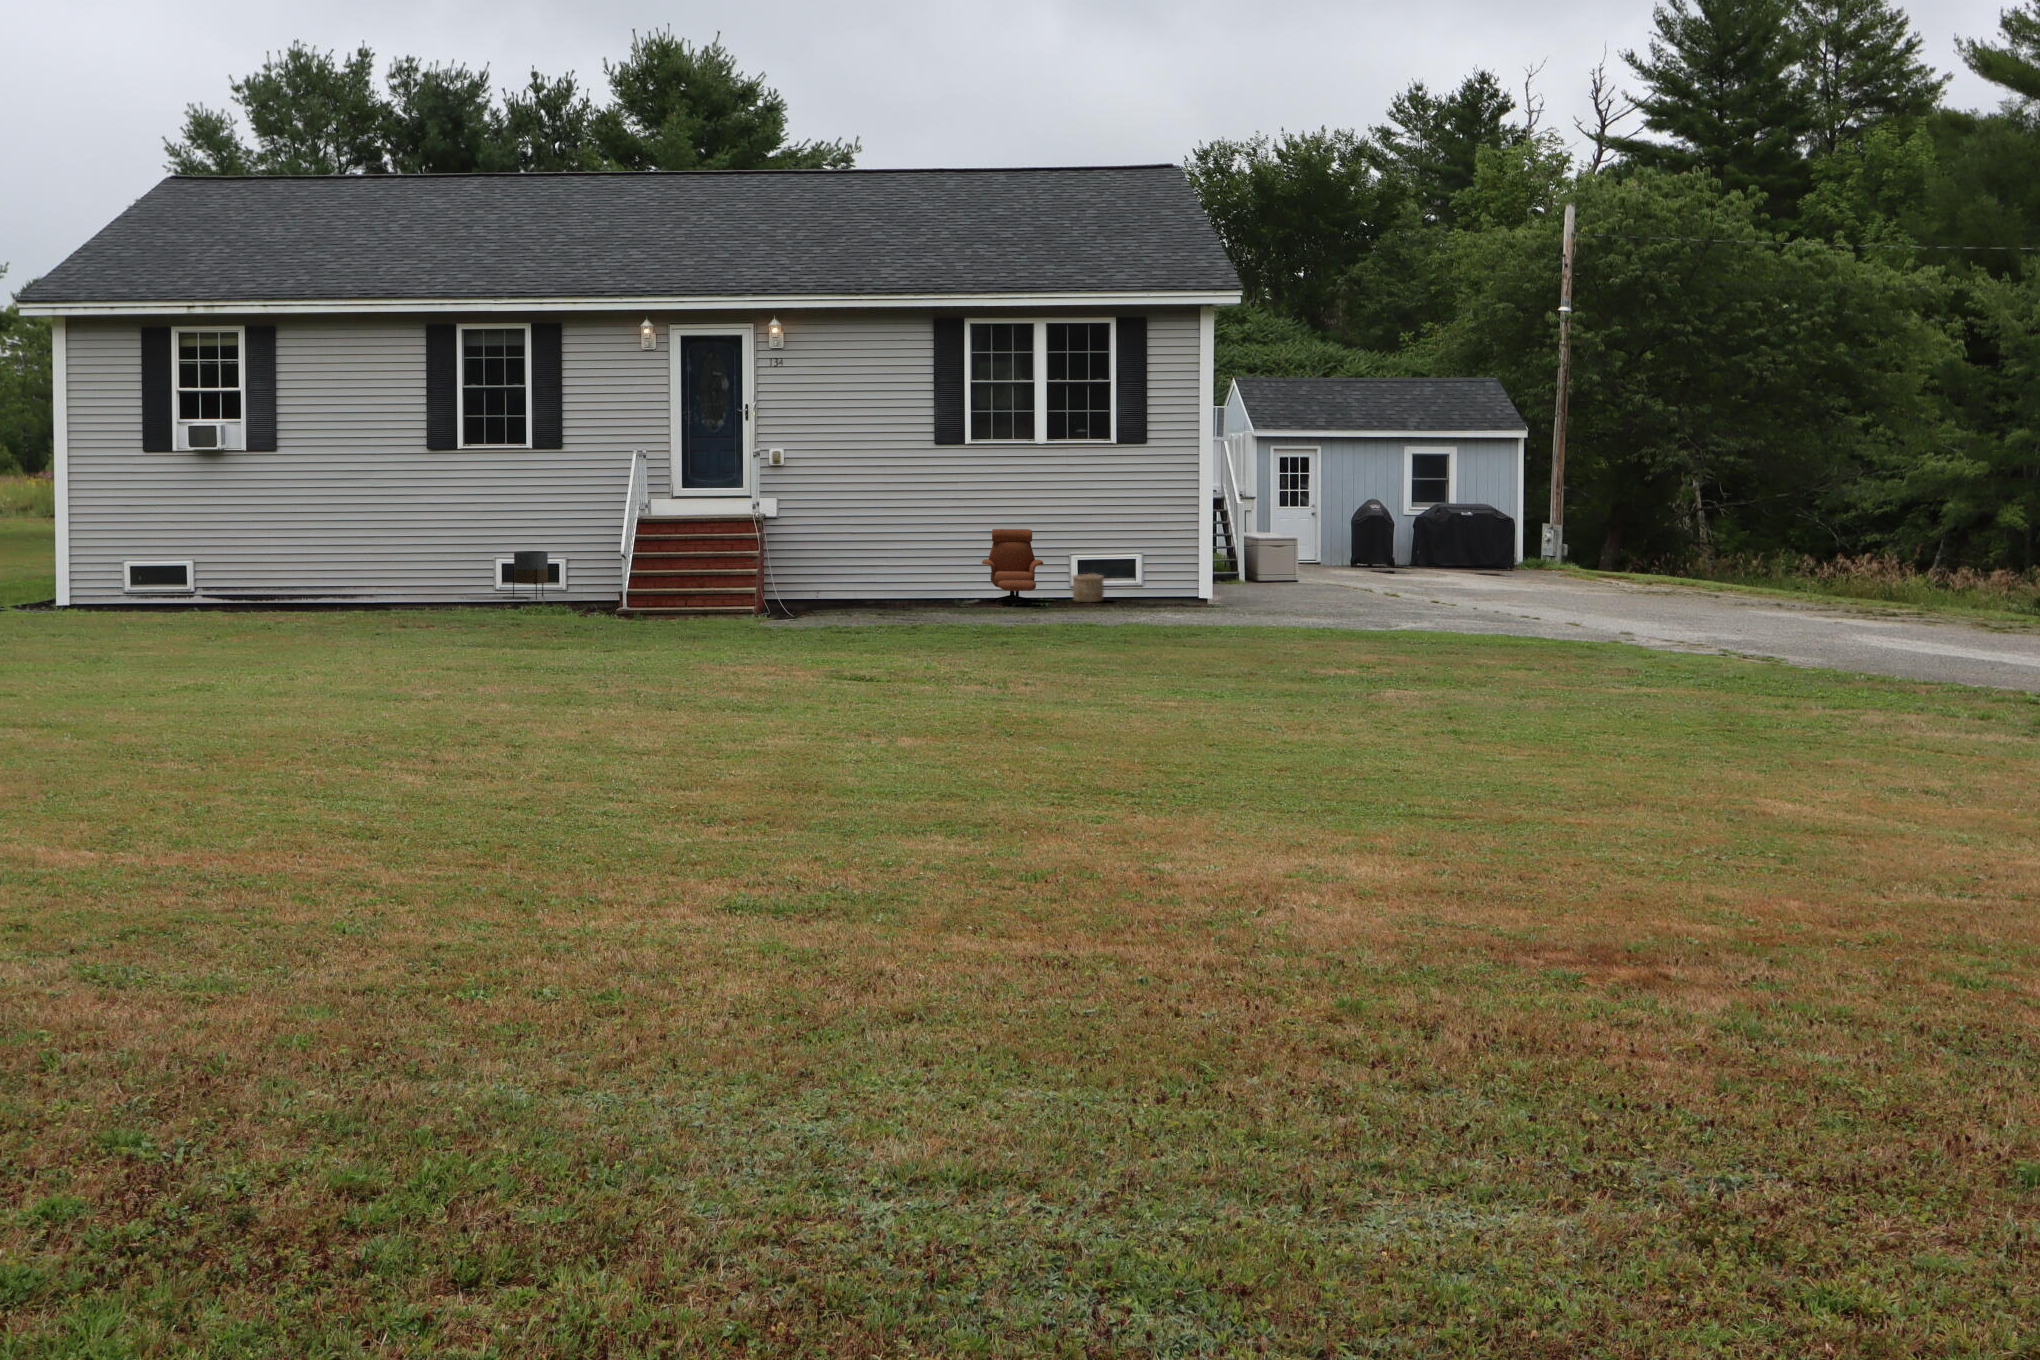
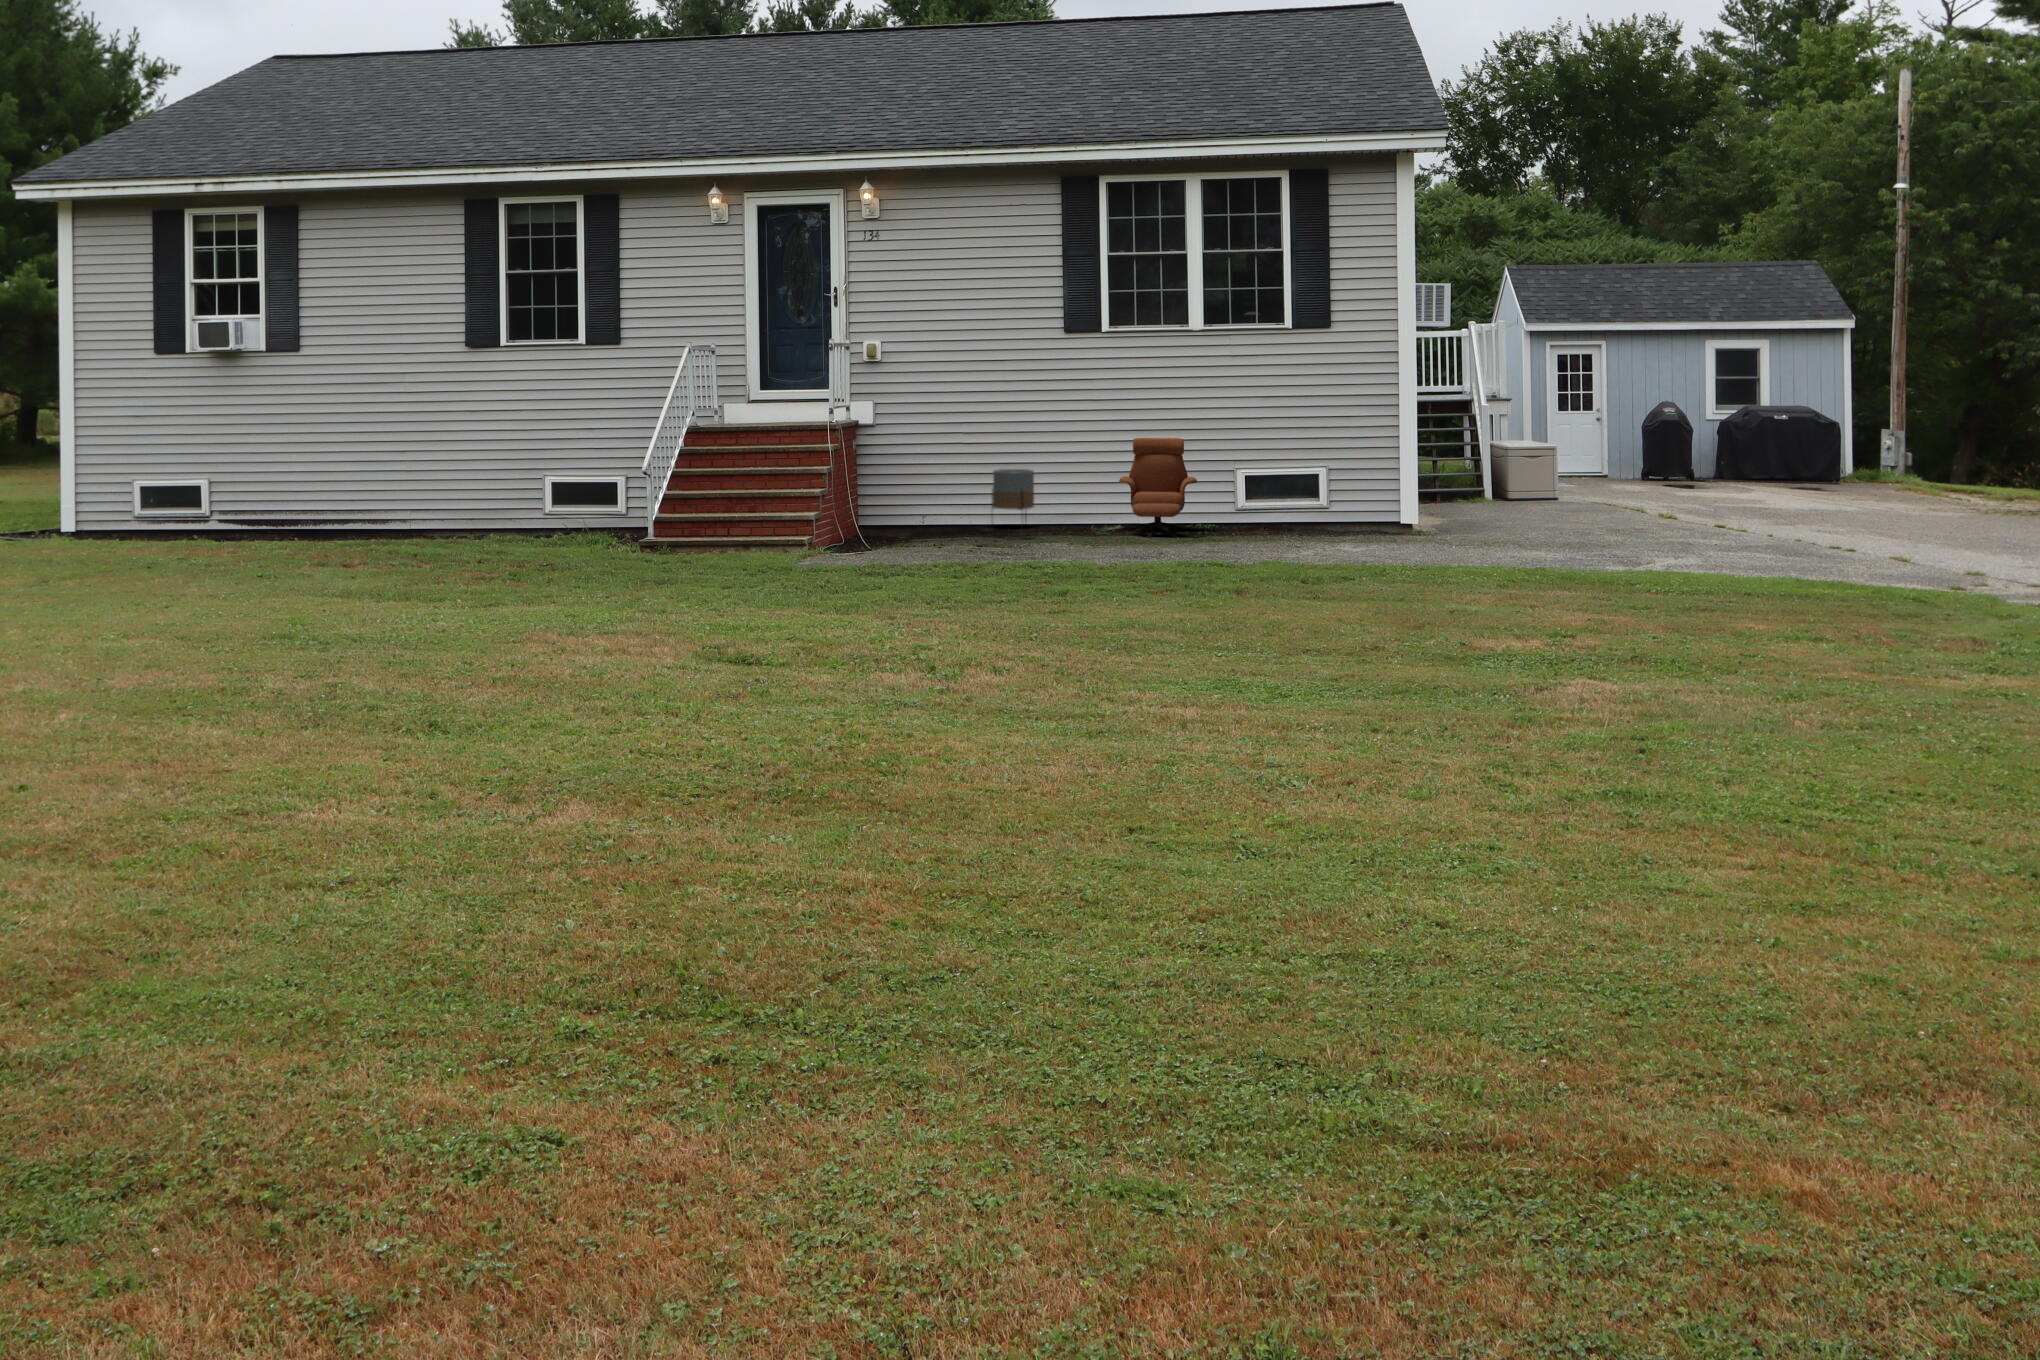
planter: present [513,551,548,599] -> present [992,469,1034,525]
wooden bucket: present [1073,574,1104,602] -> none [1236,496,1277,531]

